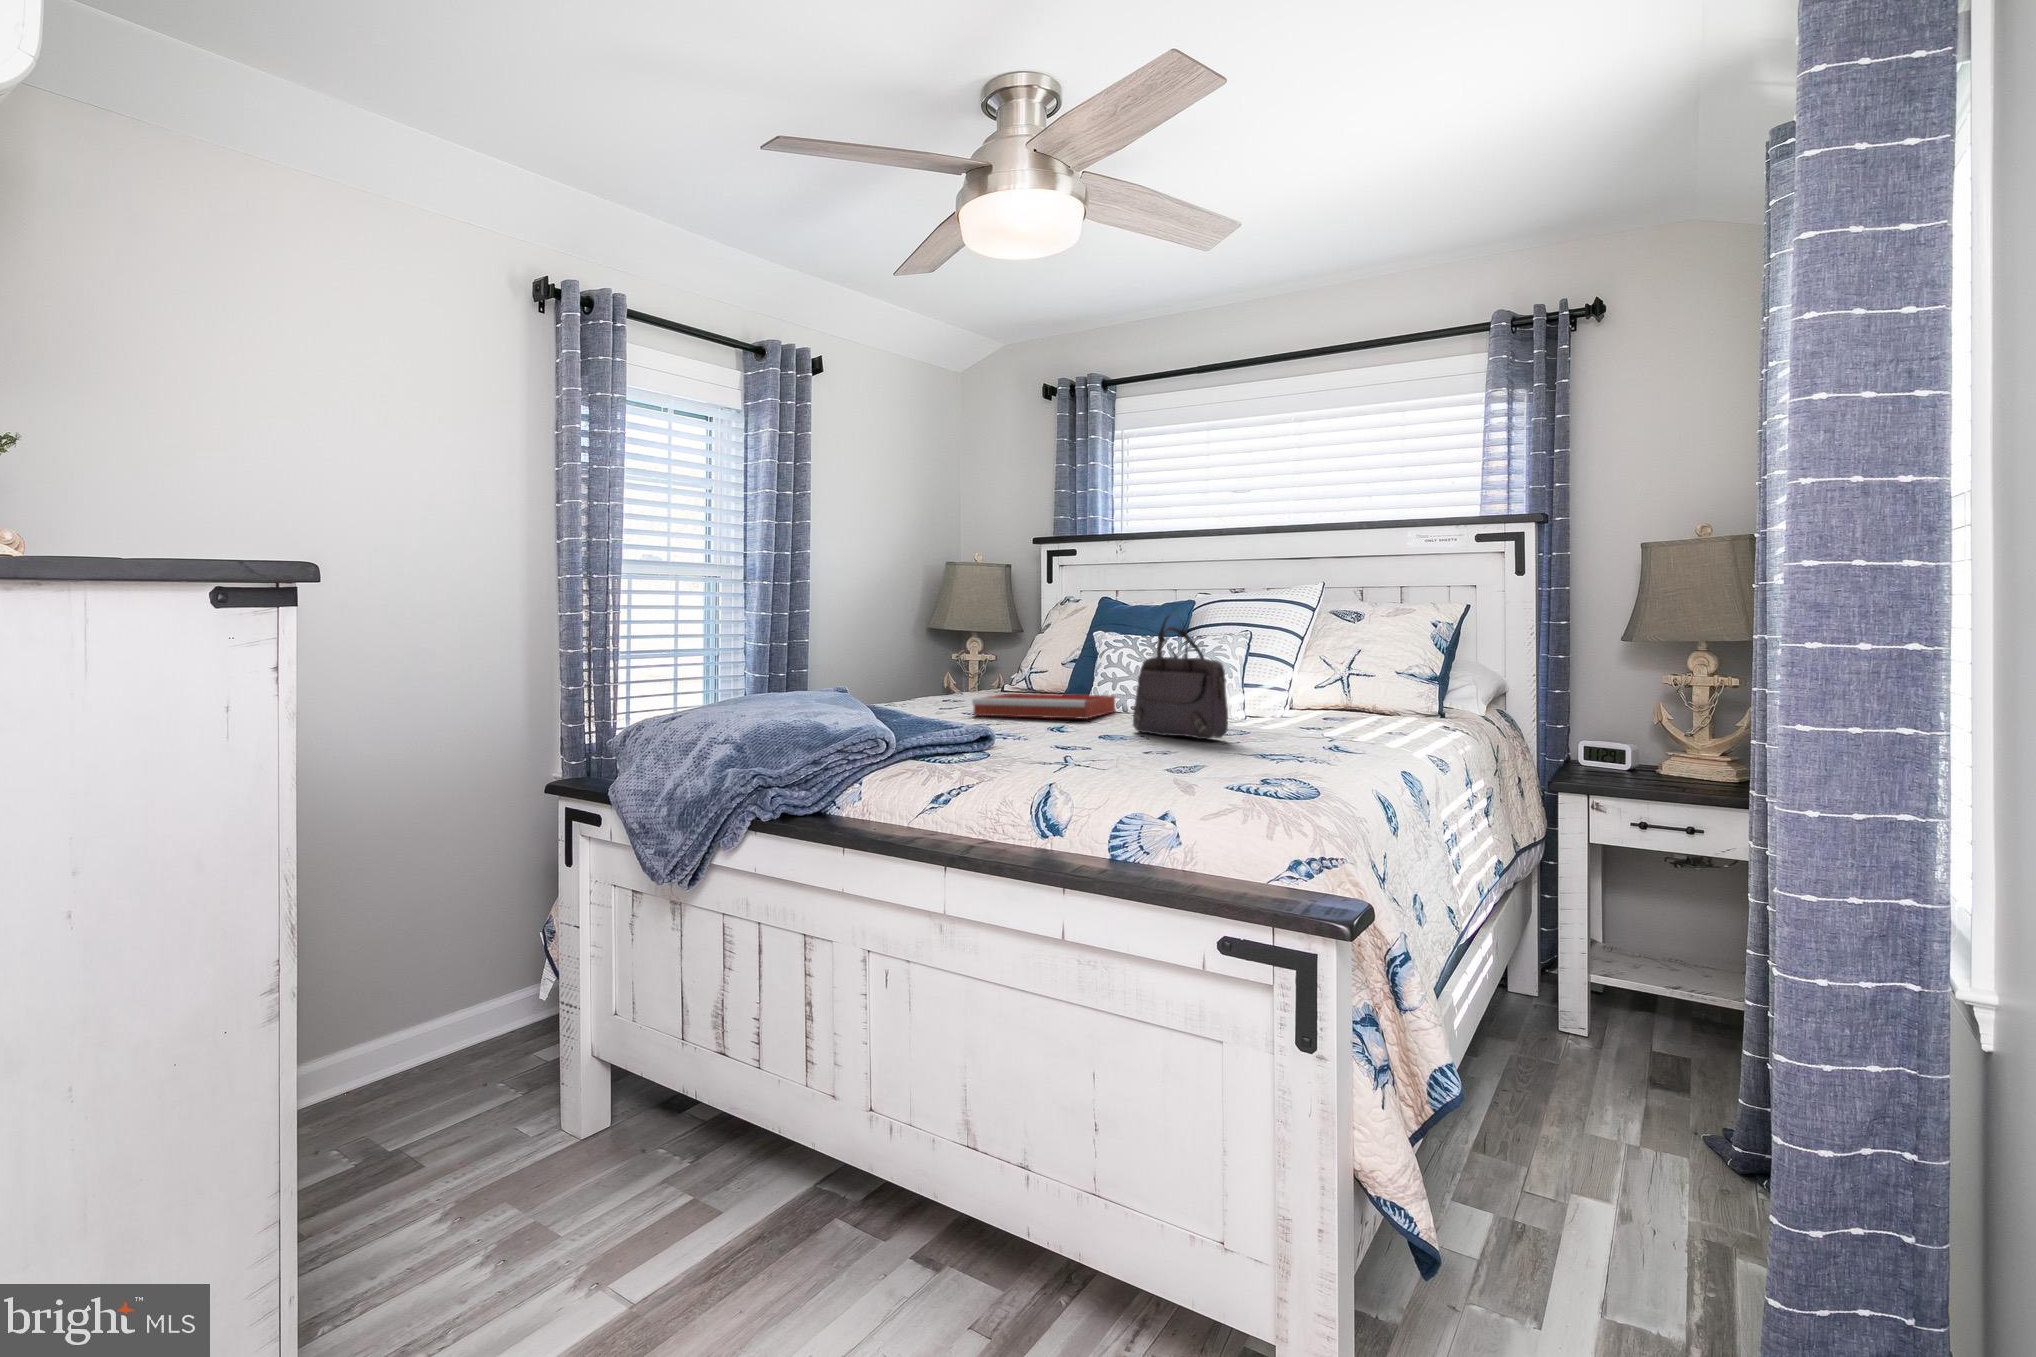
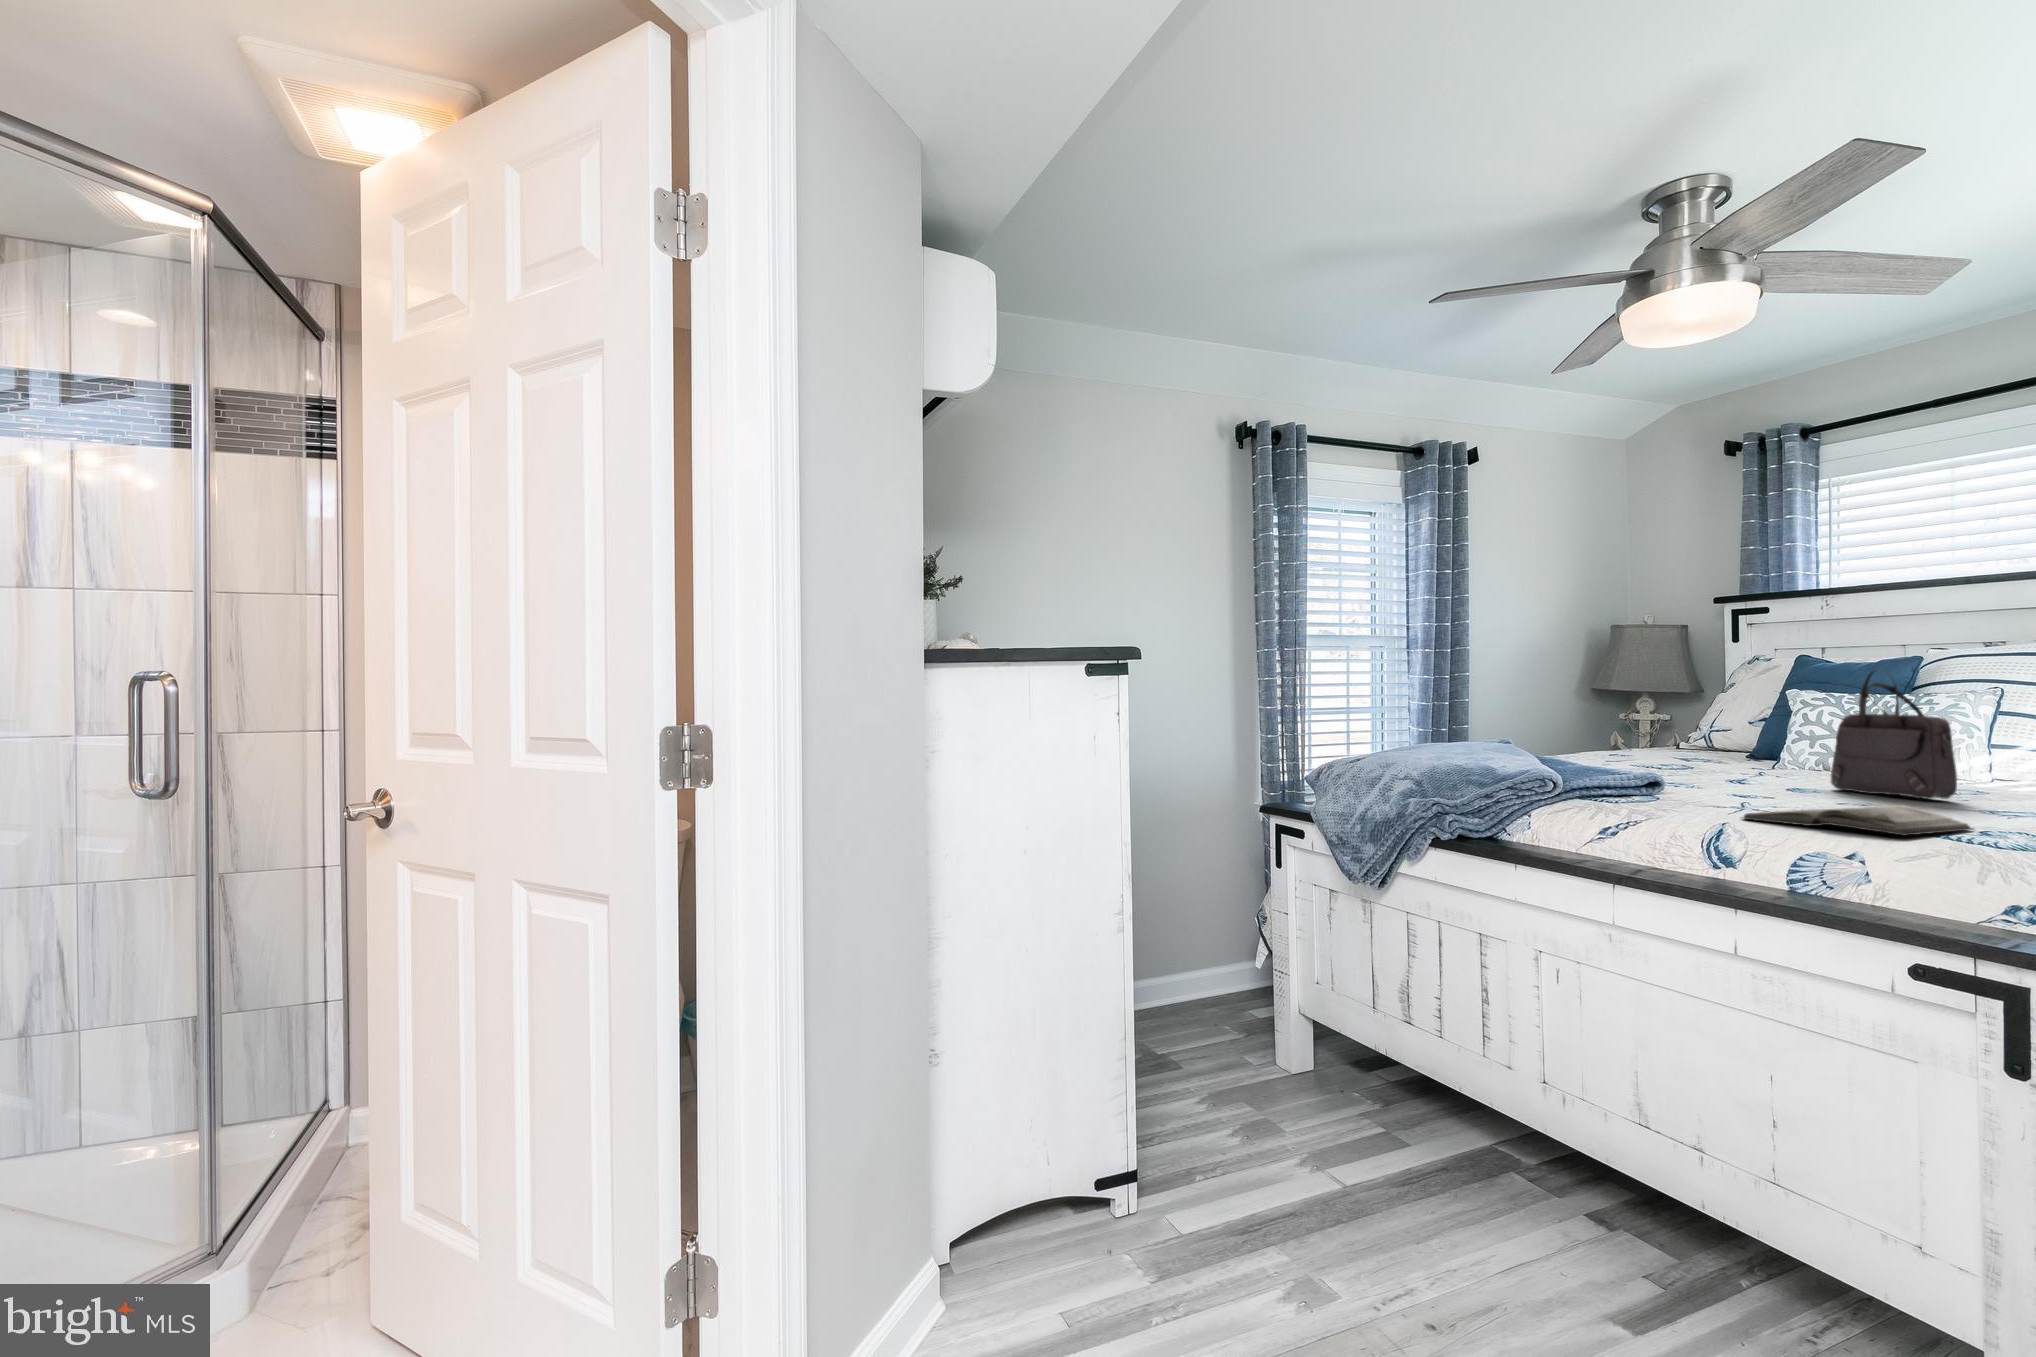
tray: present [972,694,1115,719] -> none [1639,751,1814,776]
diary: none [1067,753,1254,790] -> present [1743,805,1973,836]

